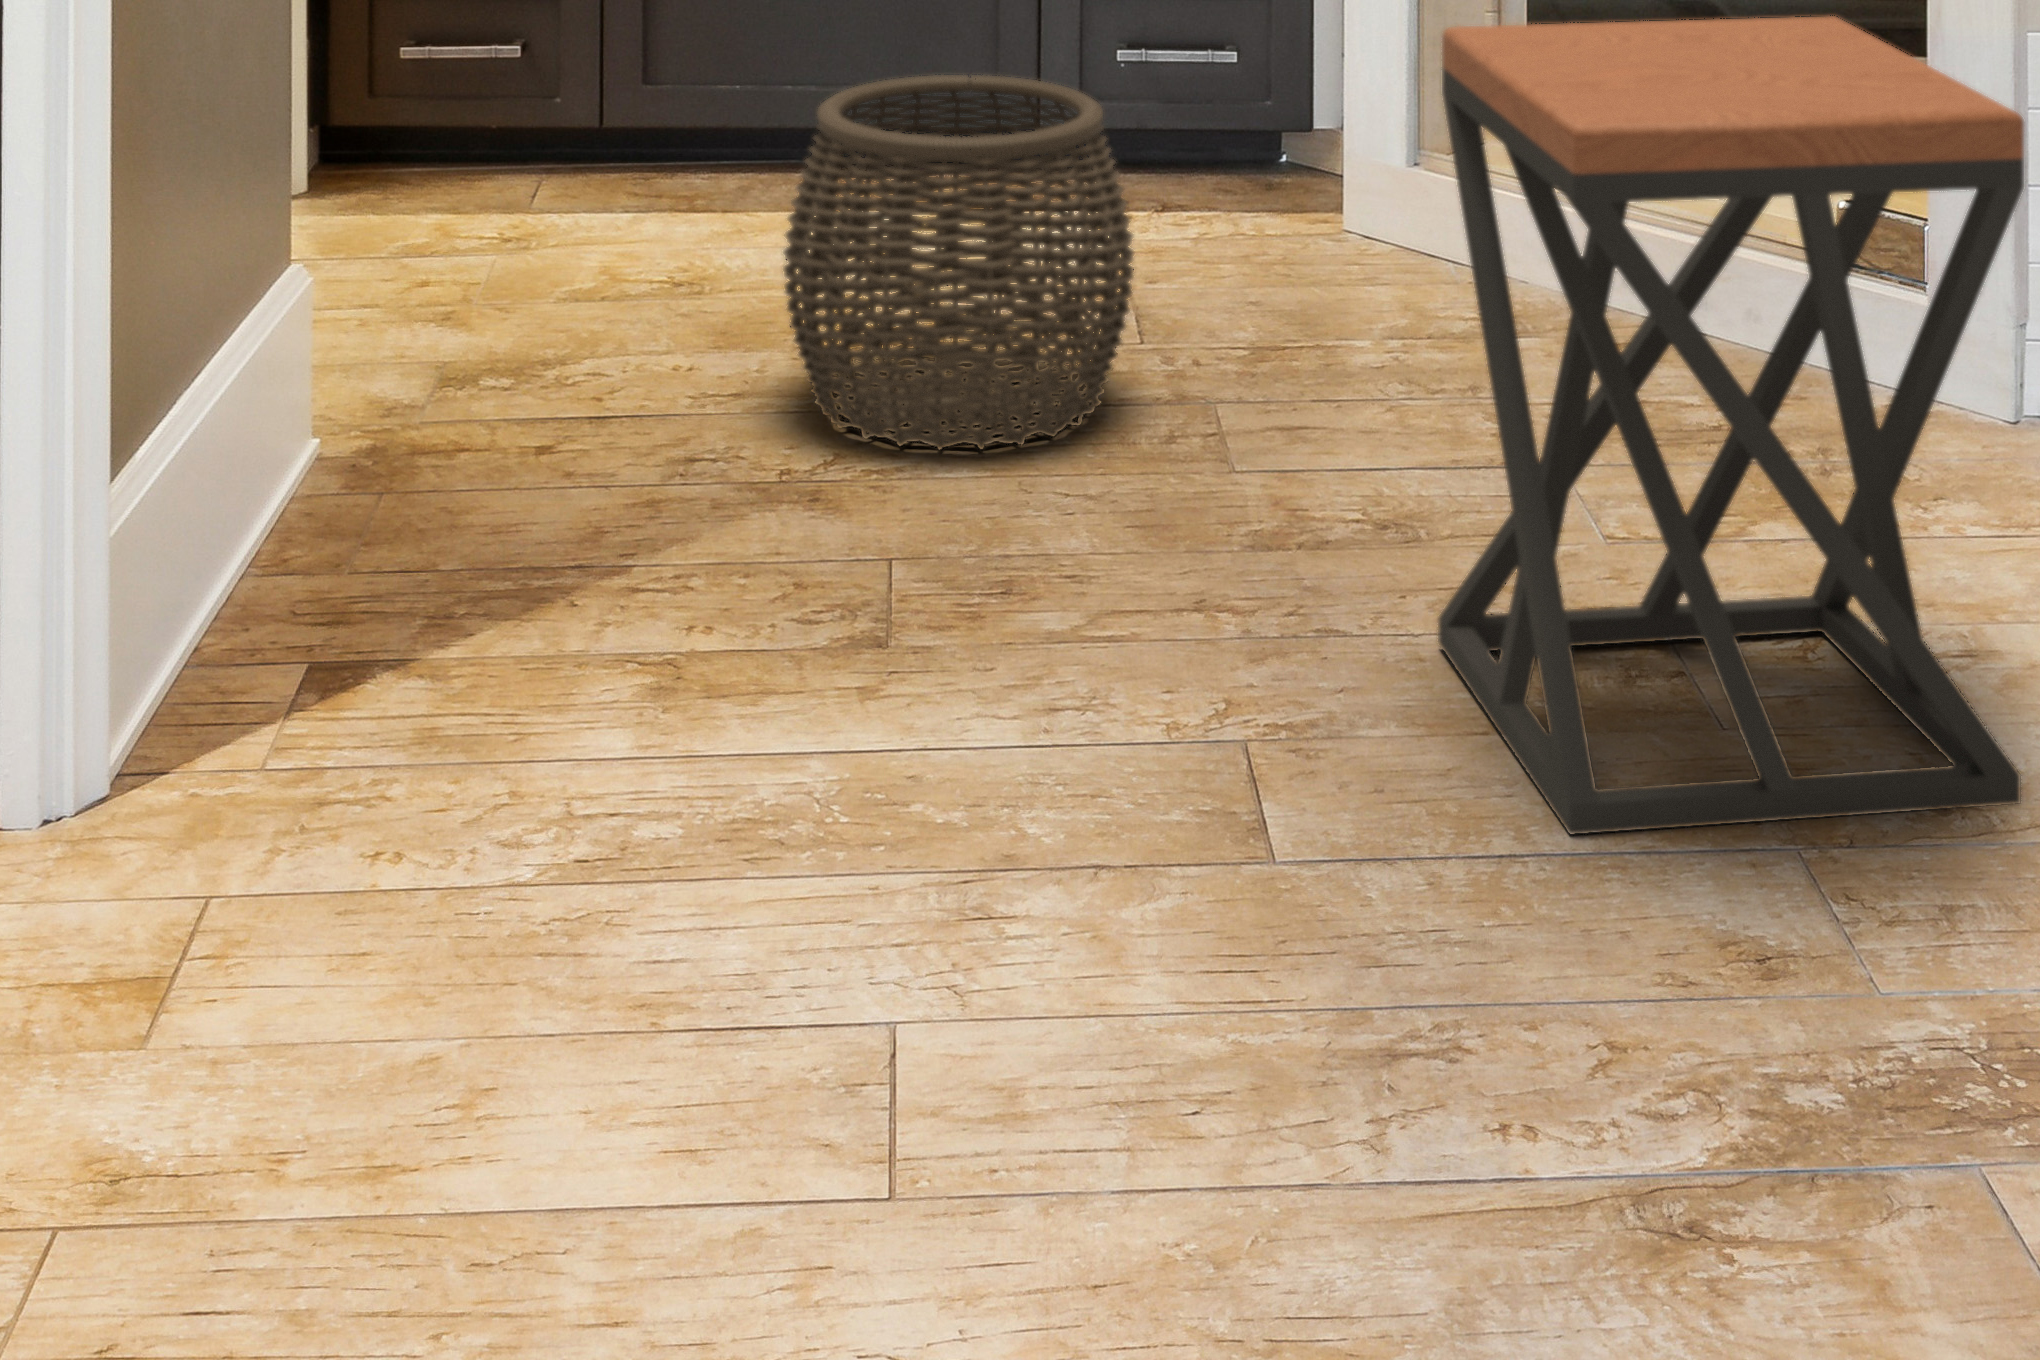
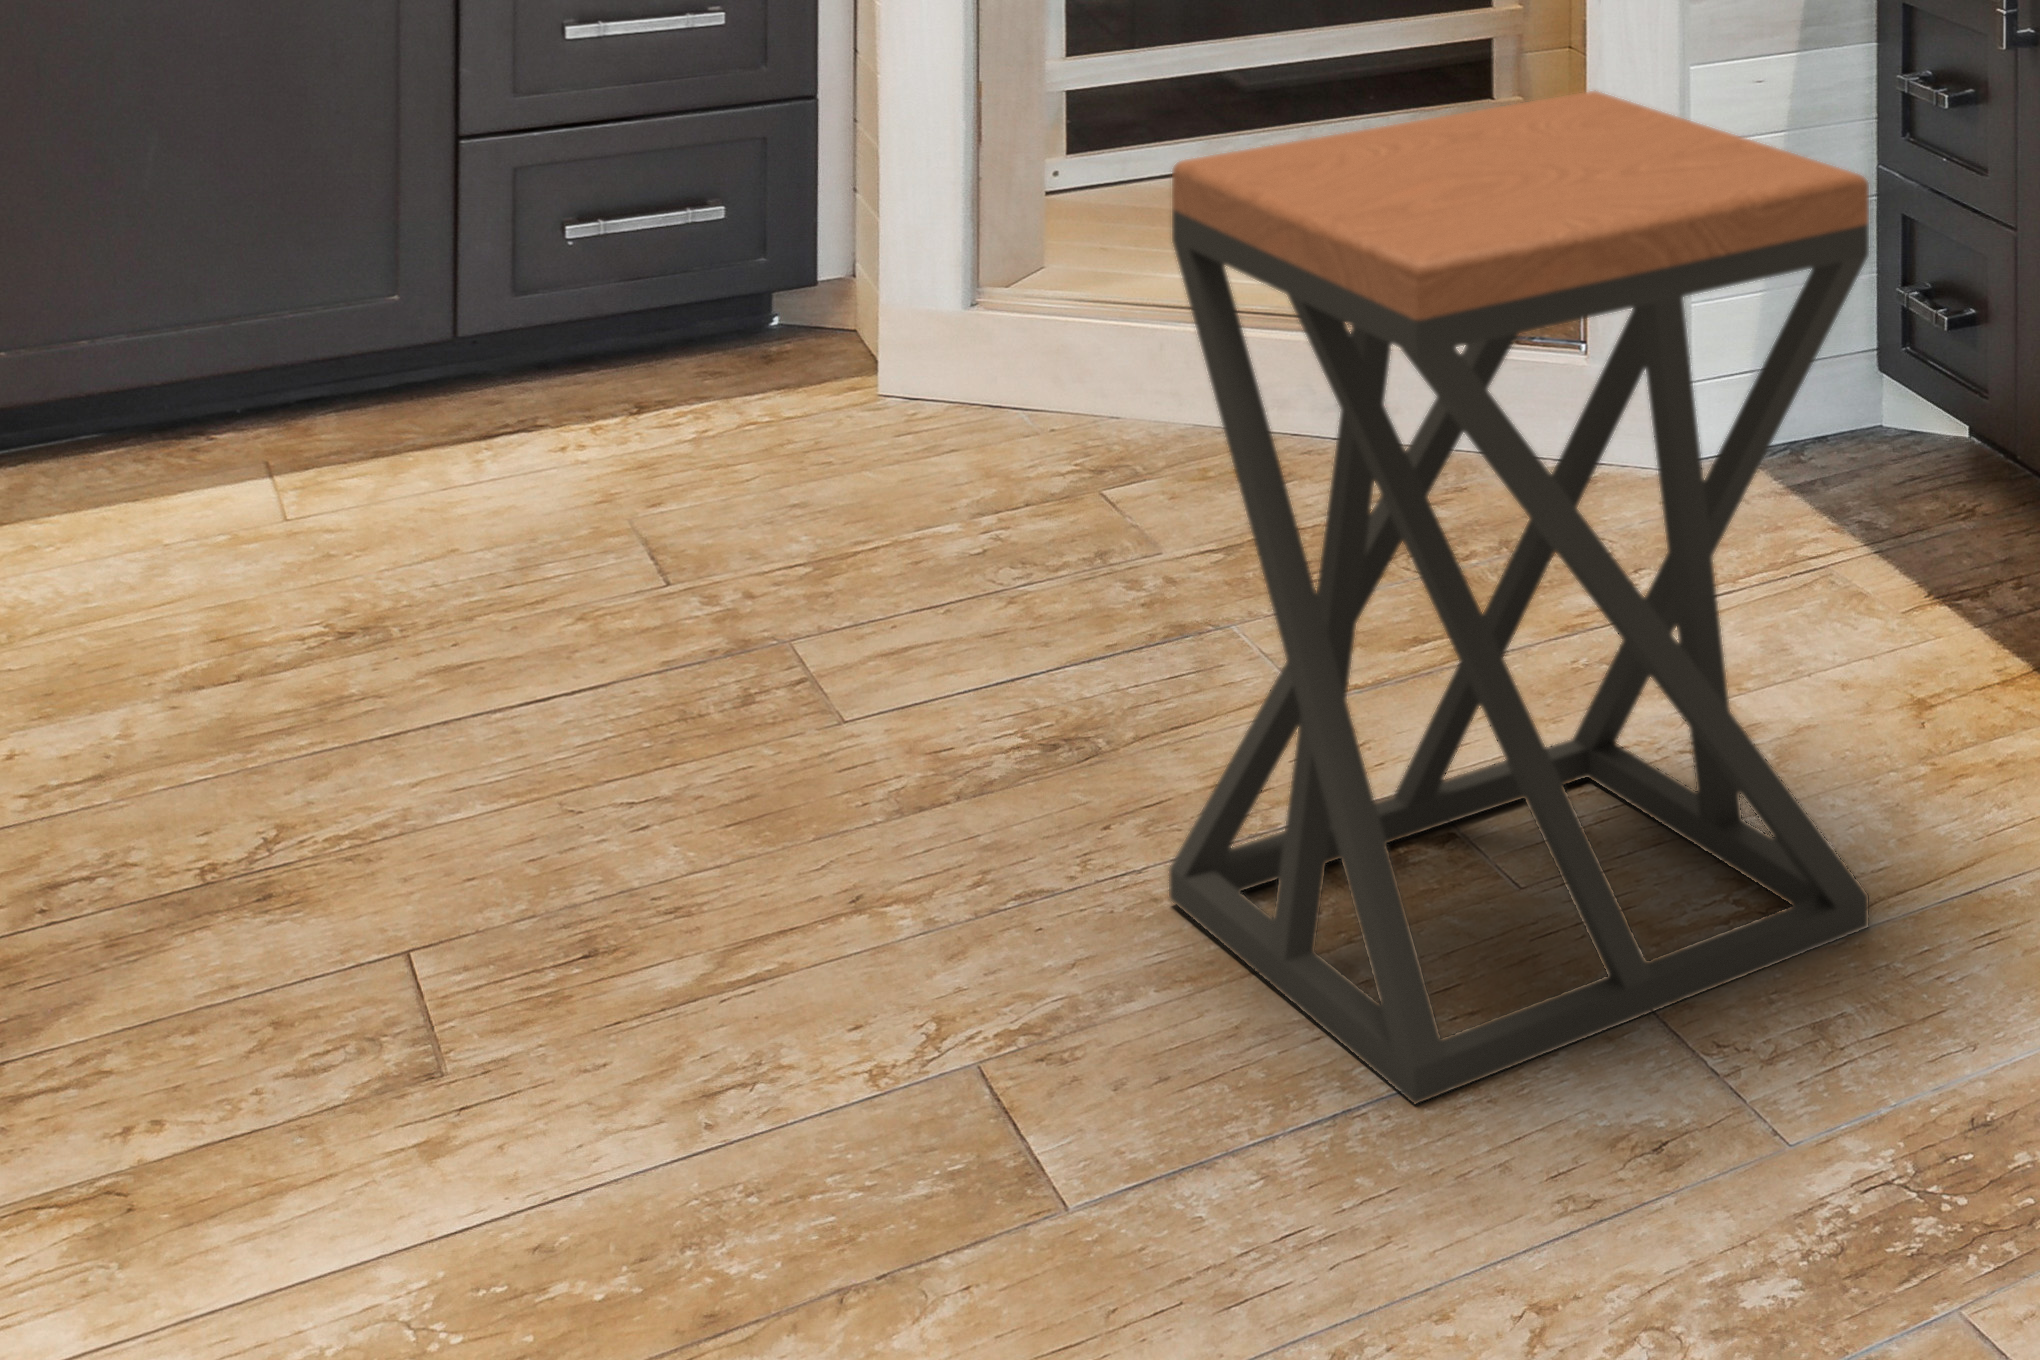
woven basket: present [784,75,1134,449] -> none [166,289,676,799]

